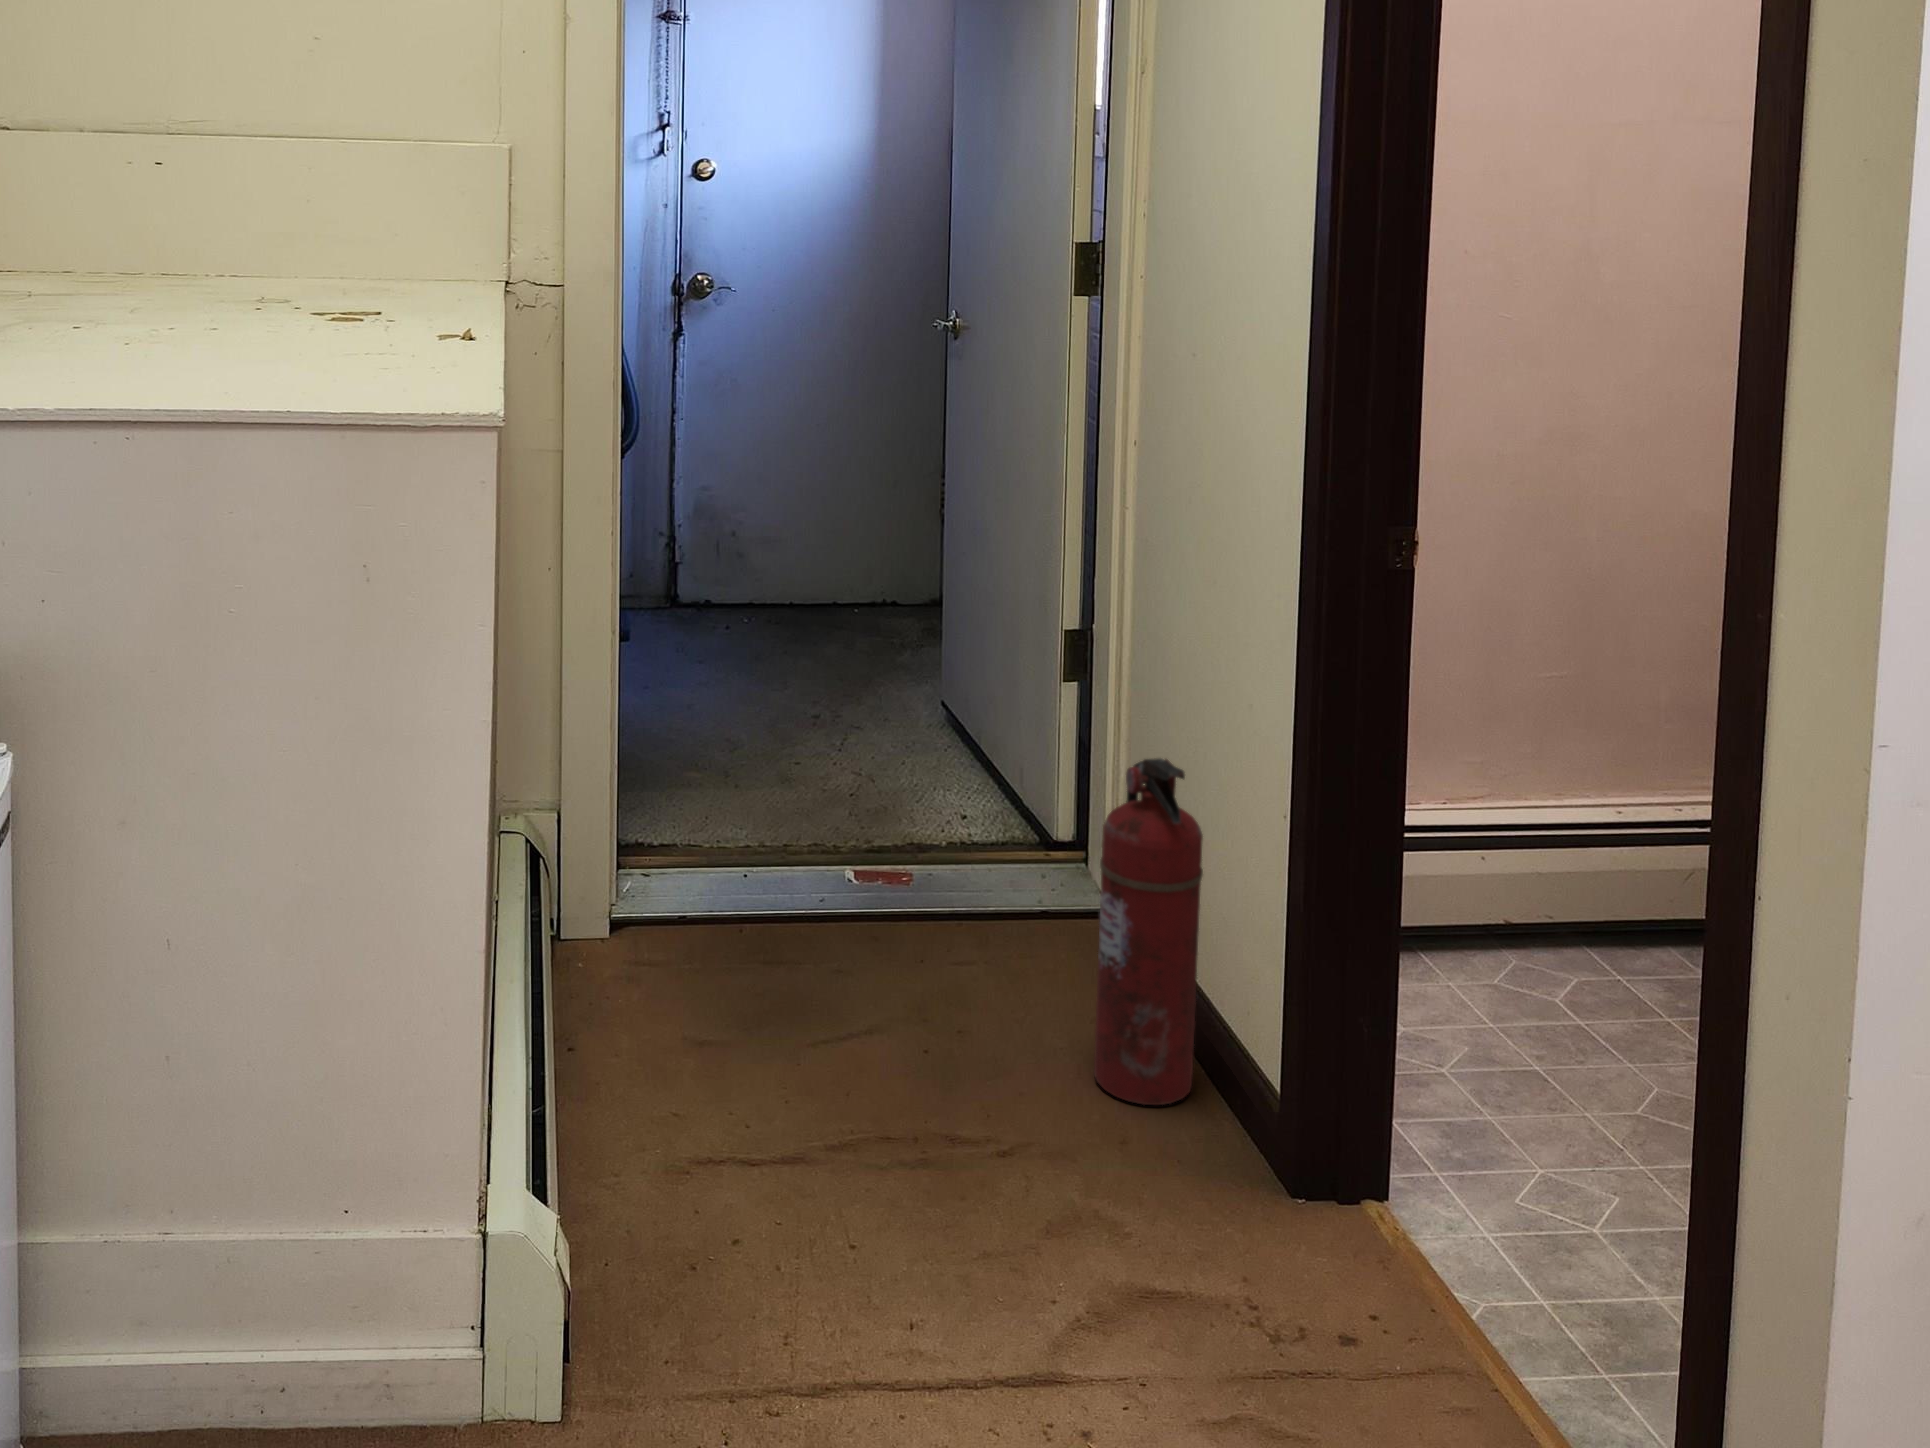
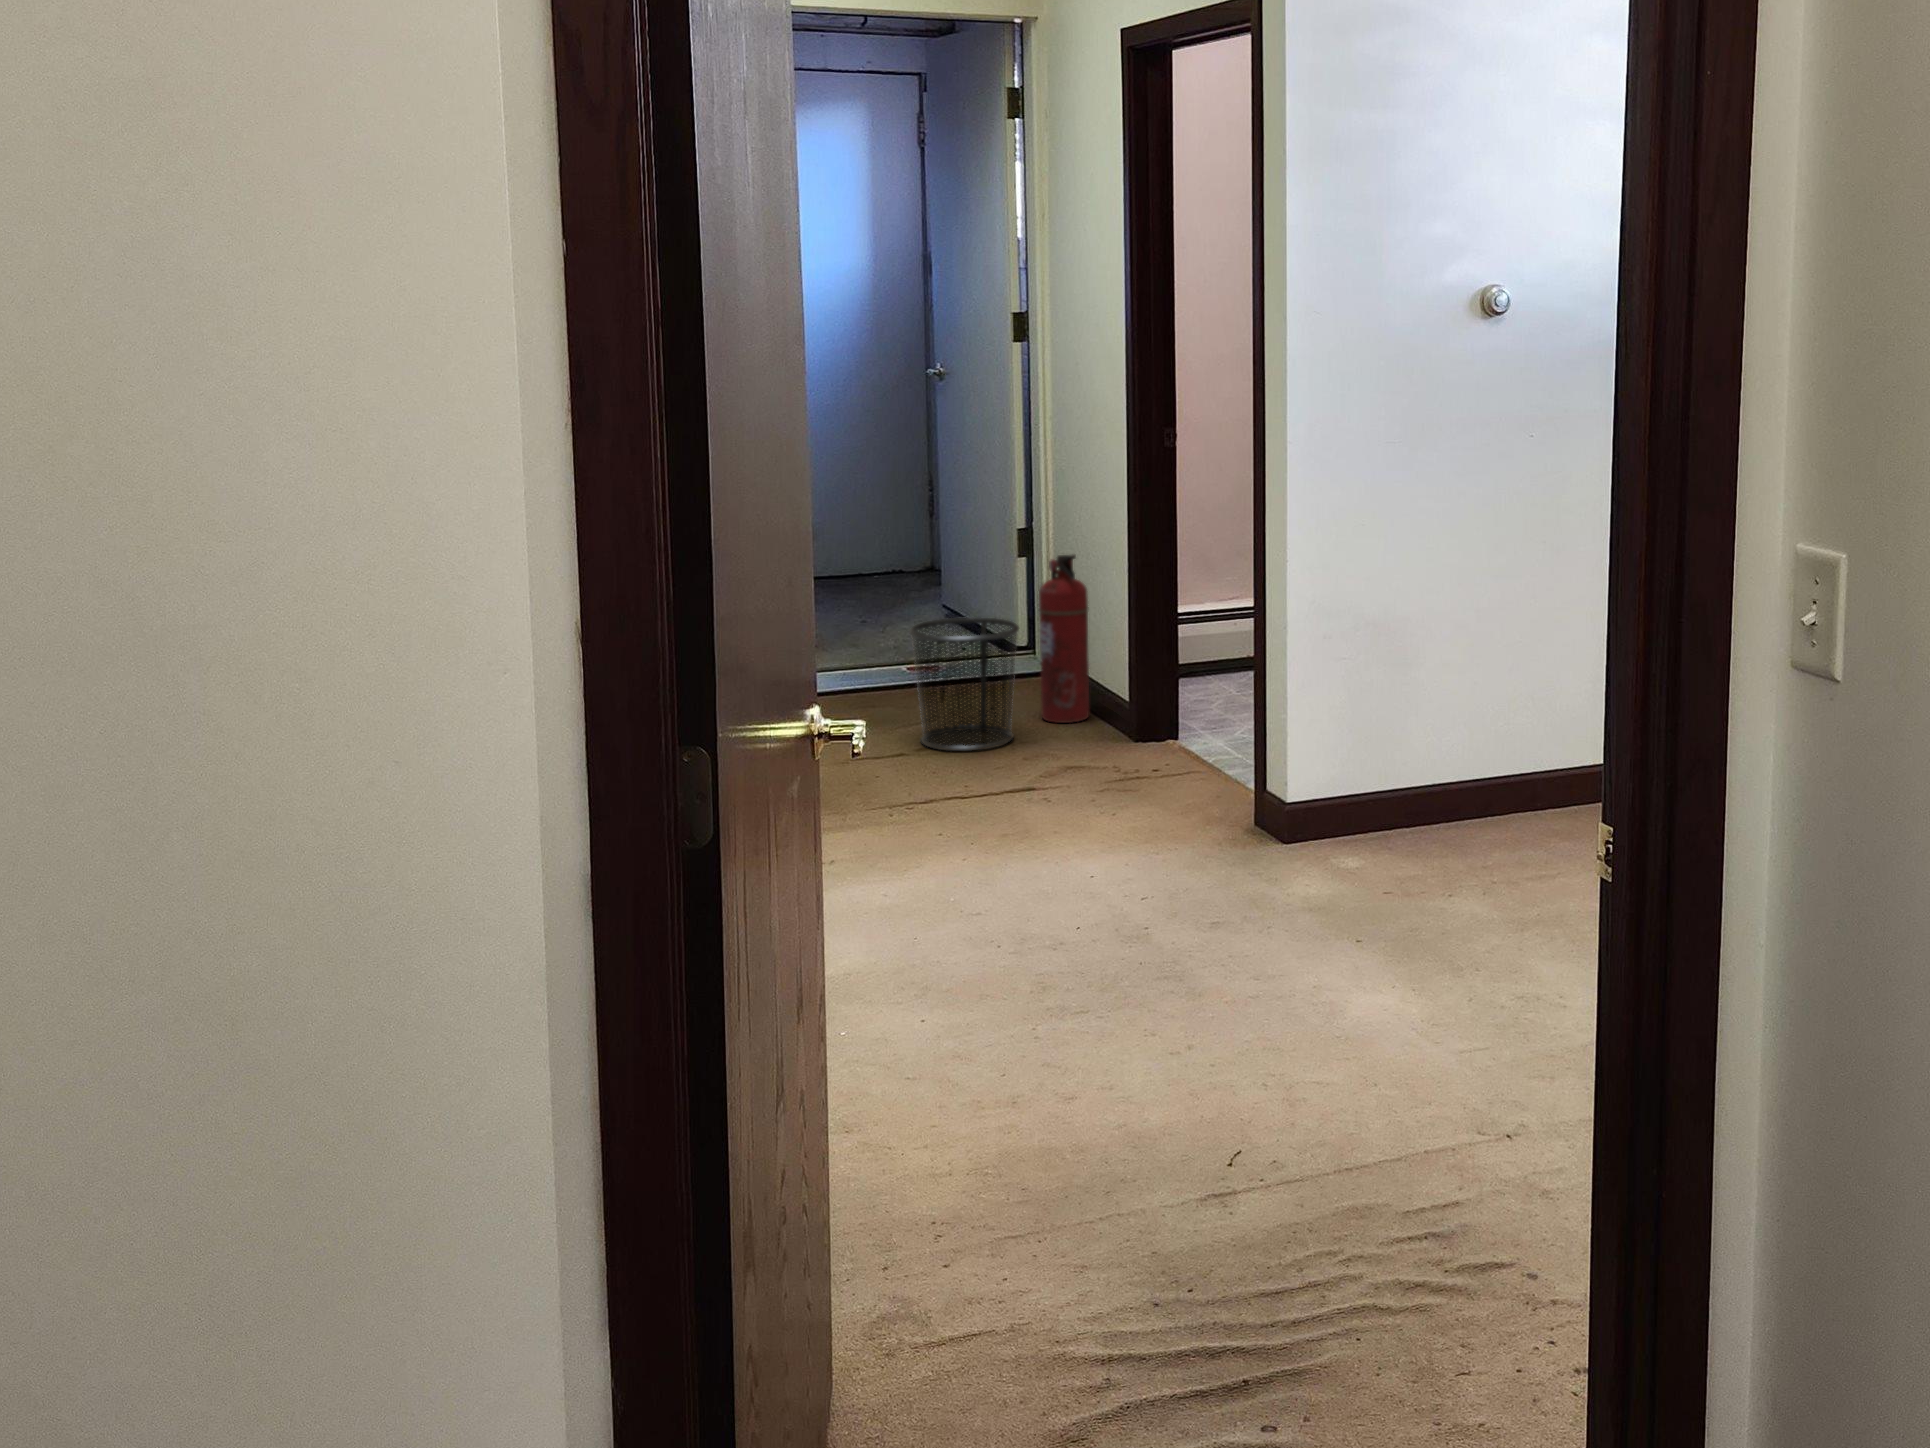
waste bin: none [834,874,1060,1194] -> present [909,617,1019,751]

